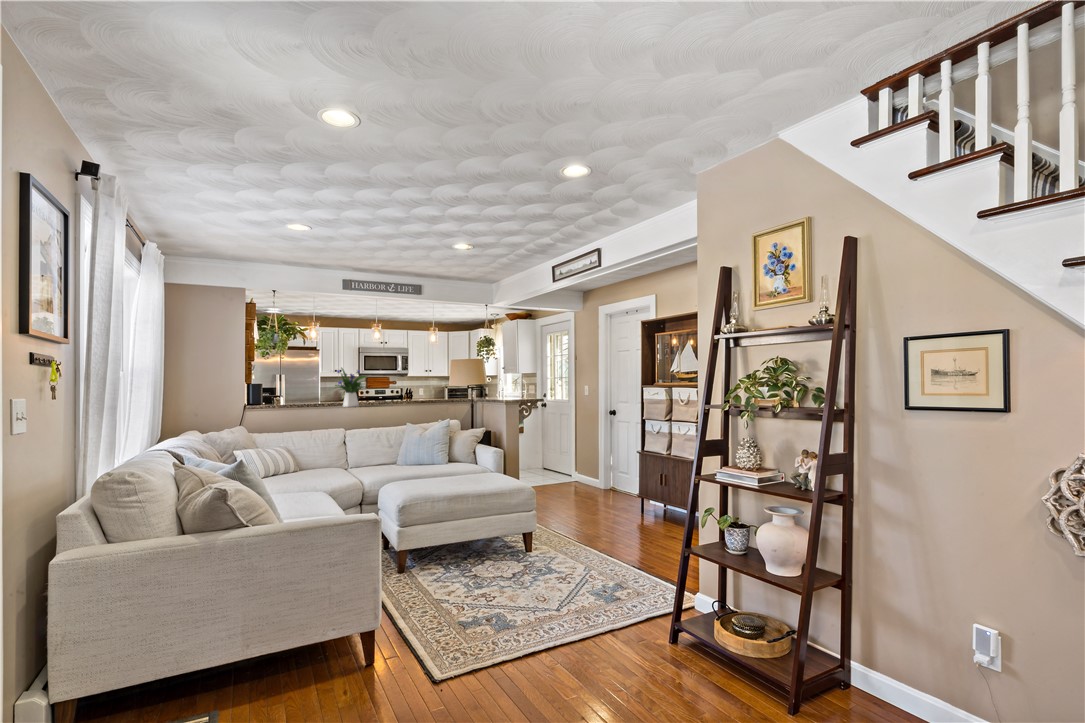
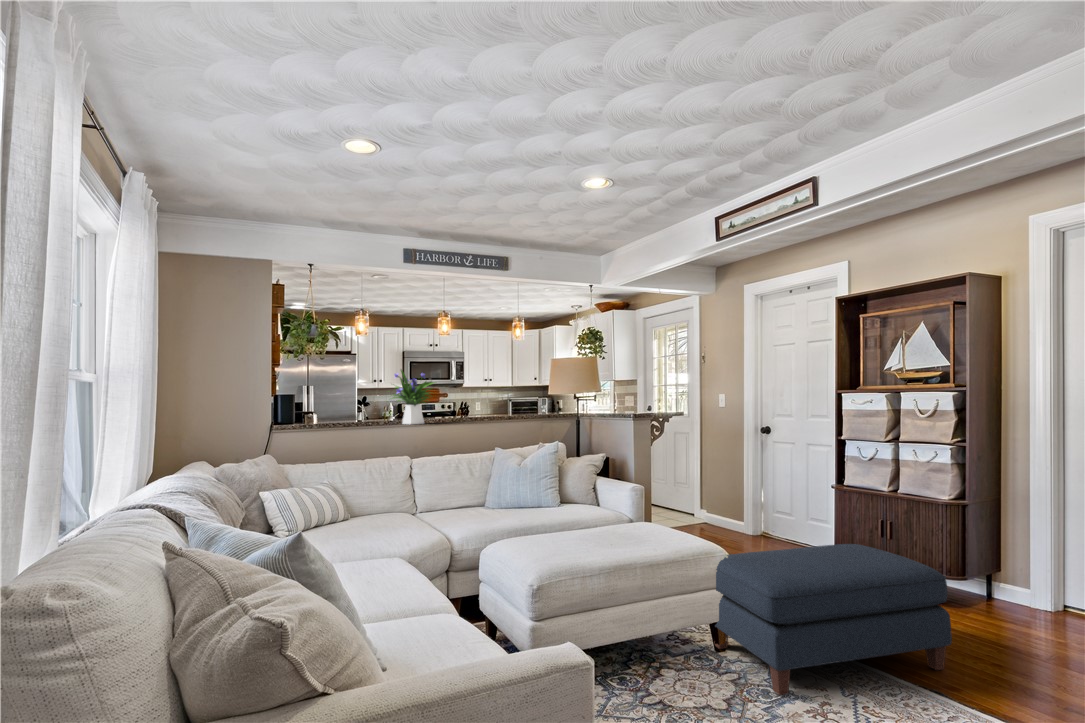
ottoman: none [522,485,658,570] -> present [715,544,952,695]

